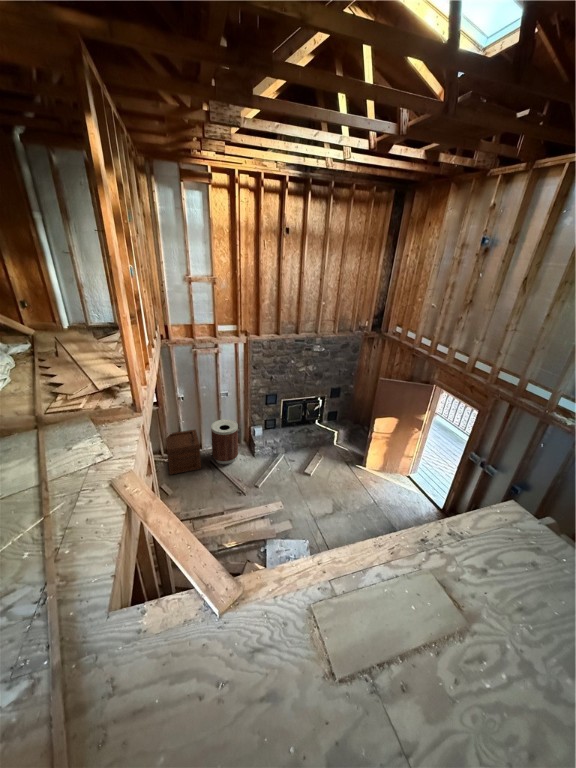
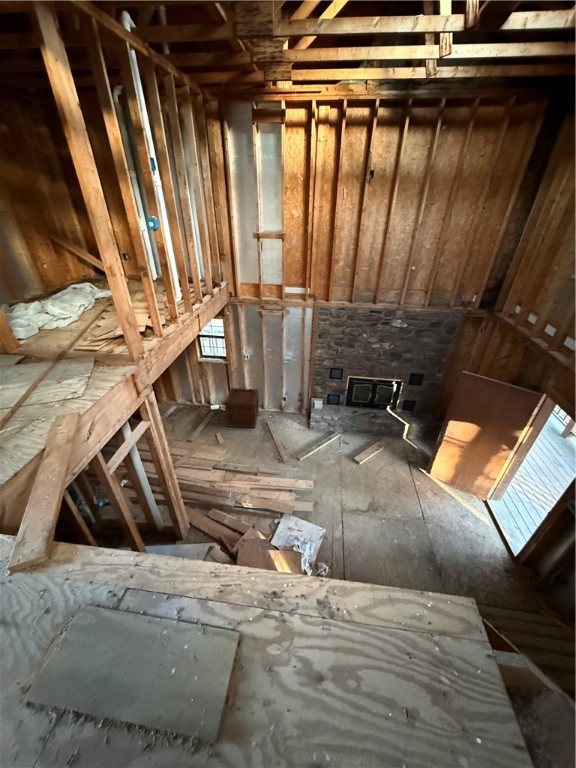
trash can: present [211,419,238,464] -> none [269,385,295,429]

